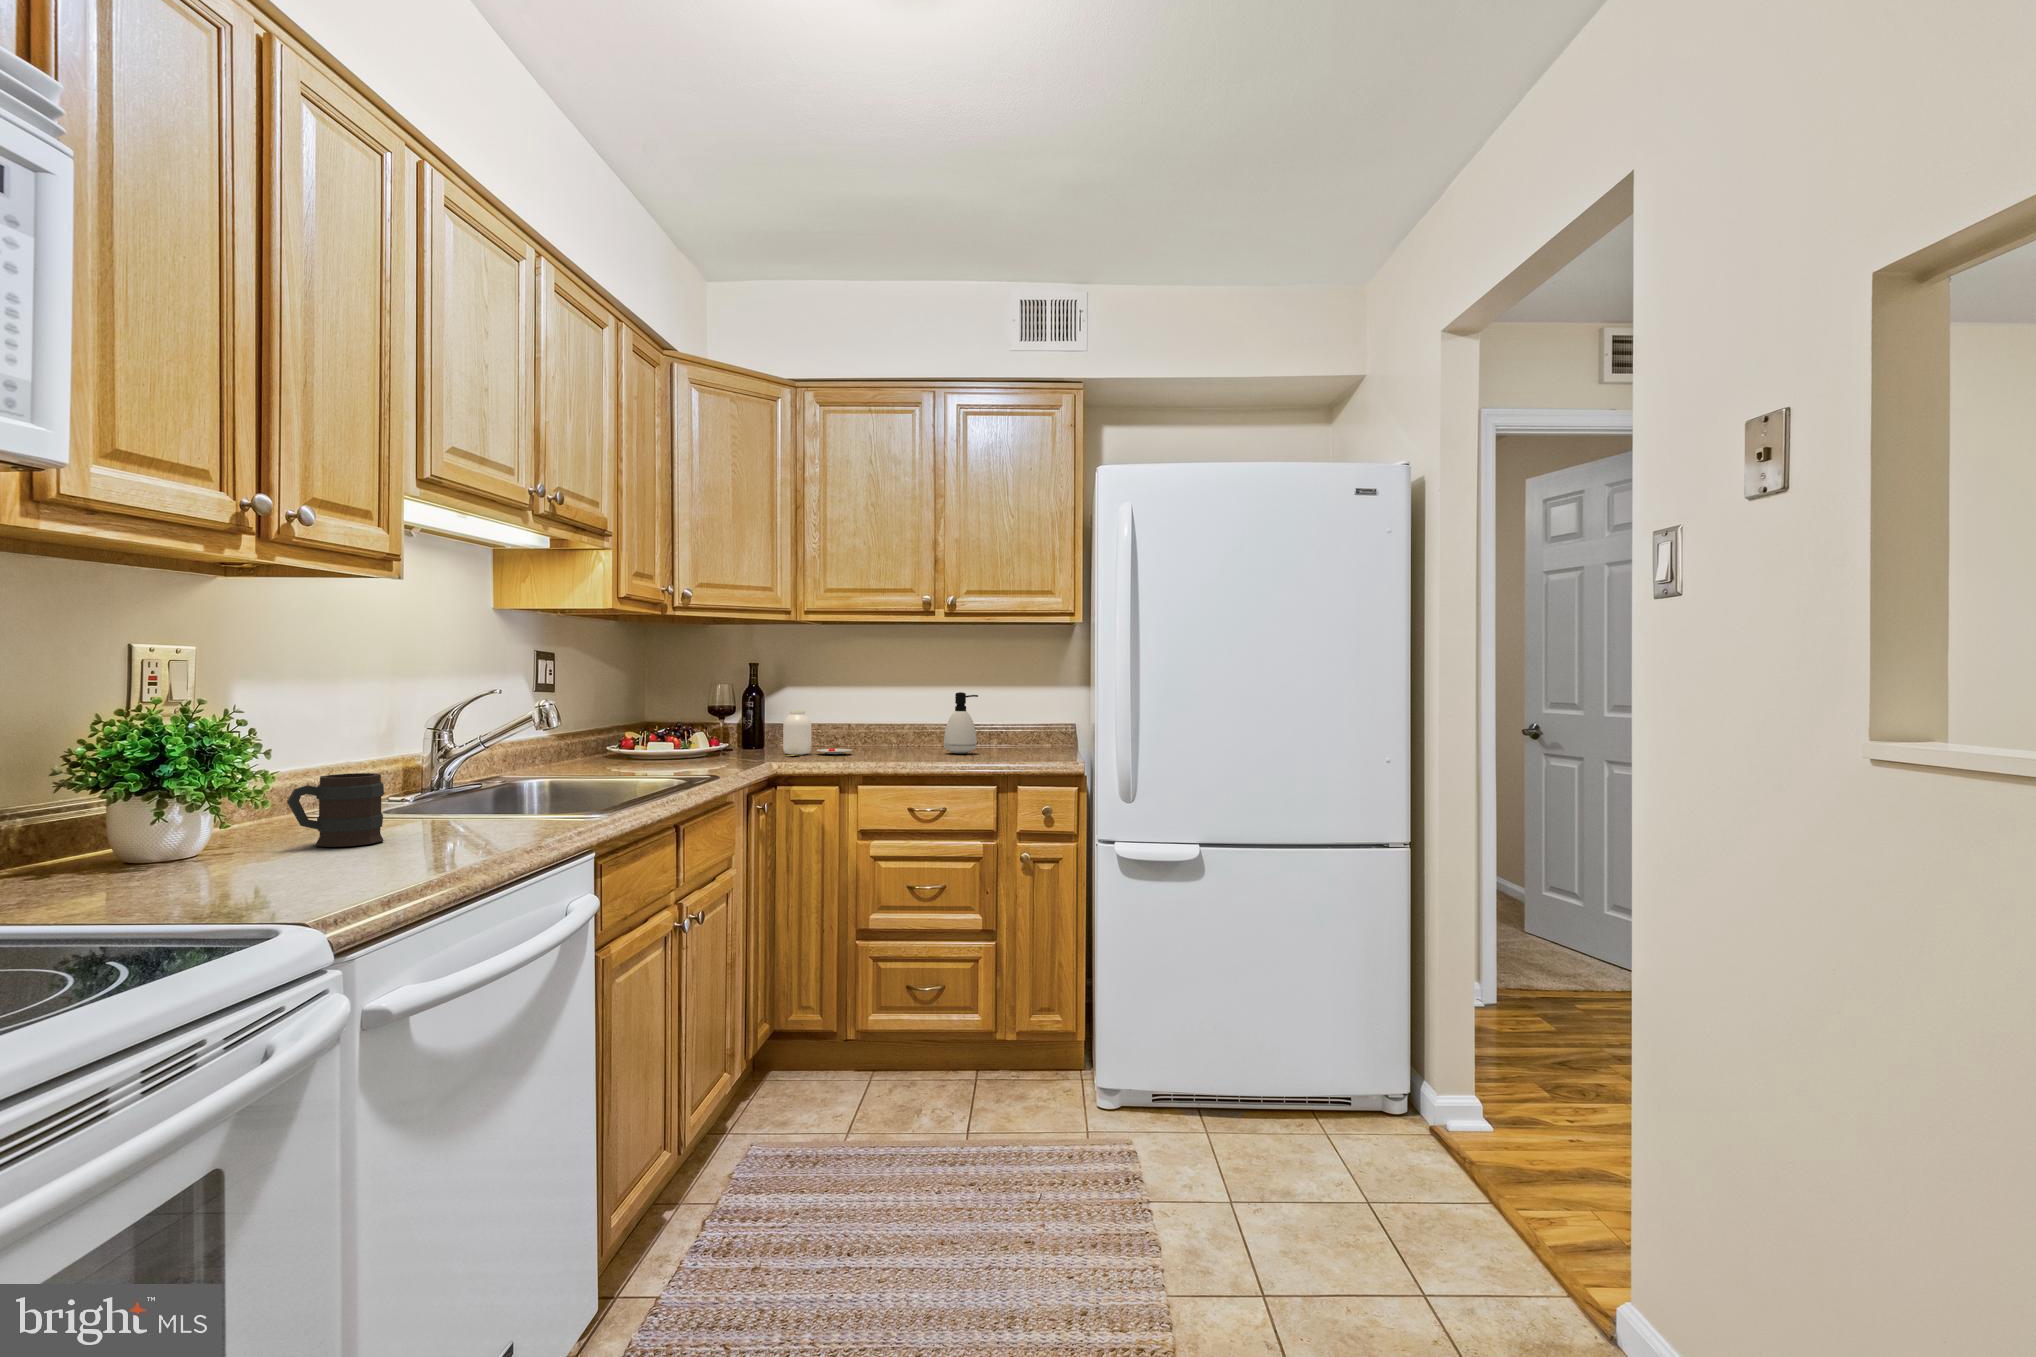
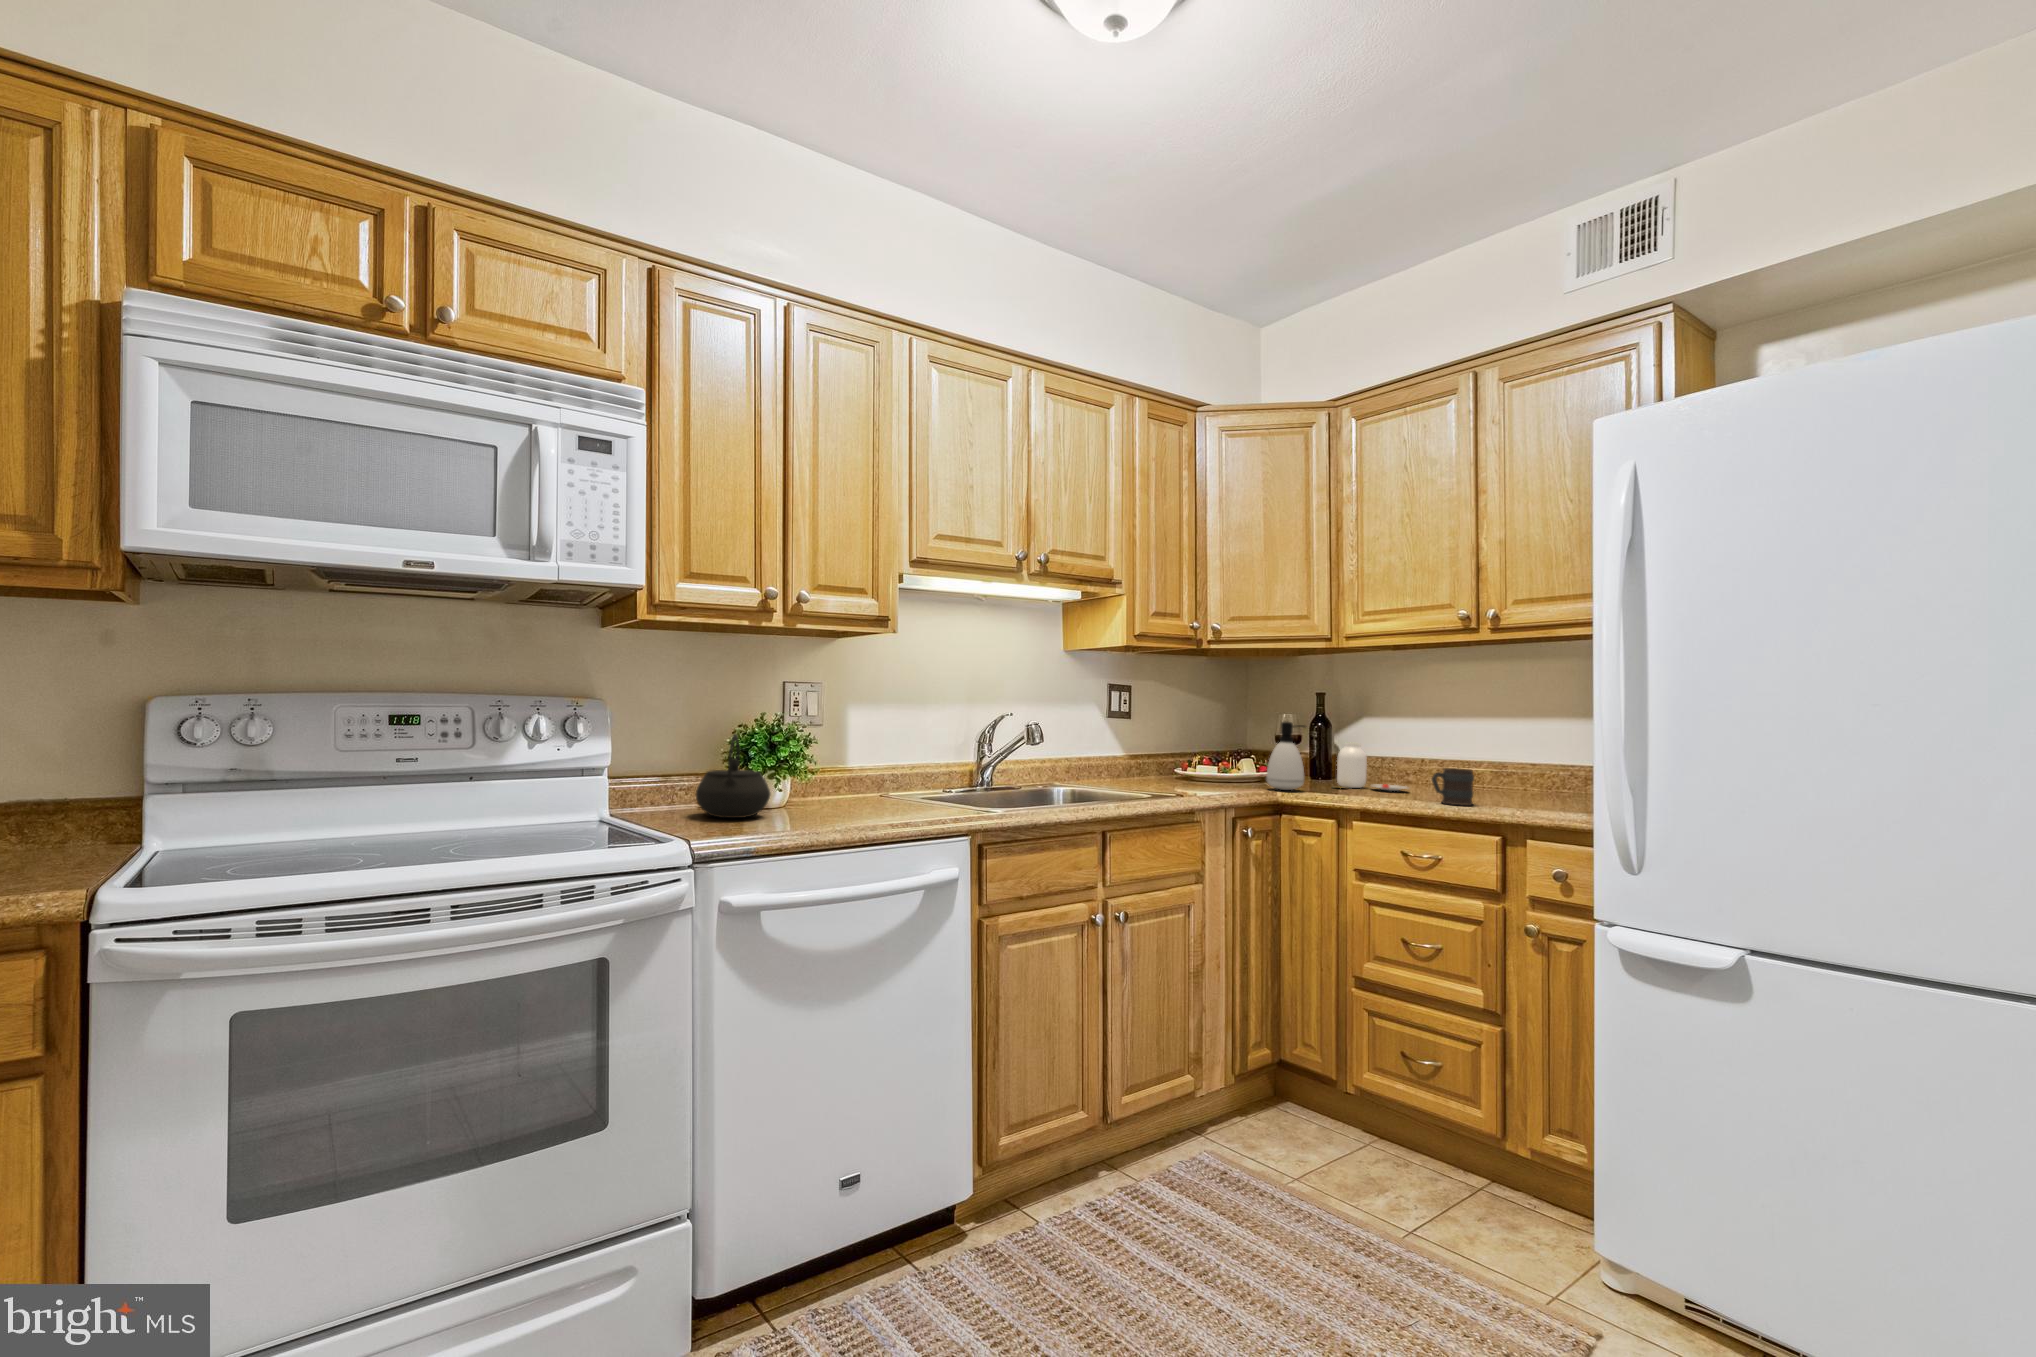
soap dispenser: present [944,692,978,754] -> present [1267,721,1305,790]
kettle: none [114,739,277,887] -> present [696,734,770,818]
mug: present [287,773,384,847] -> present [1432,768,1474,805]

